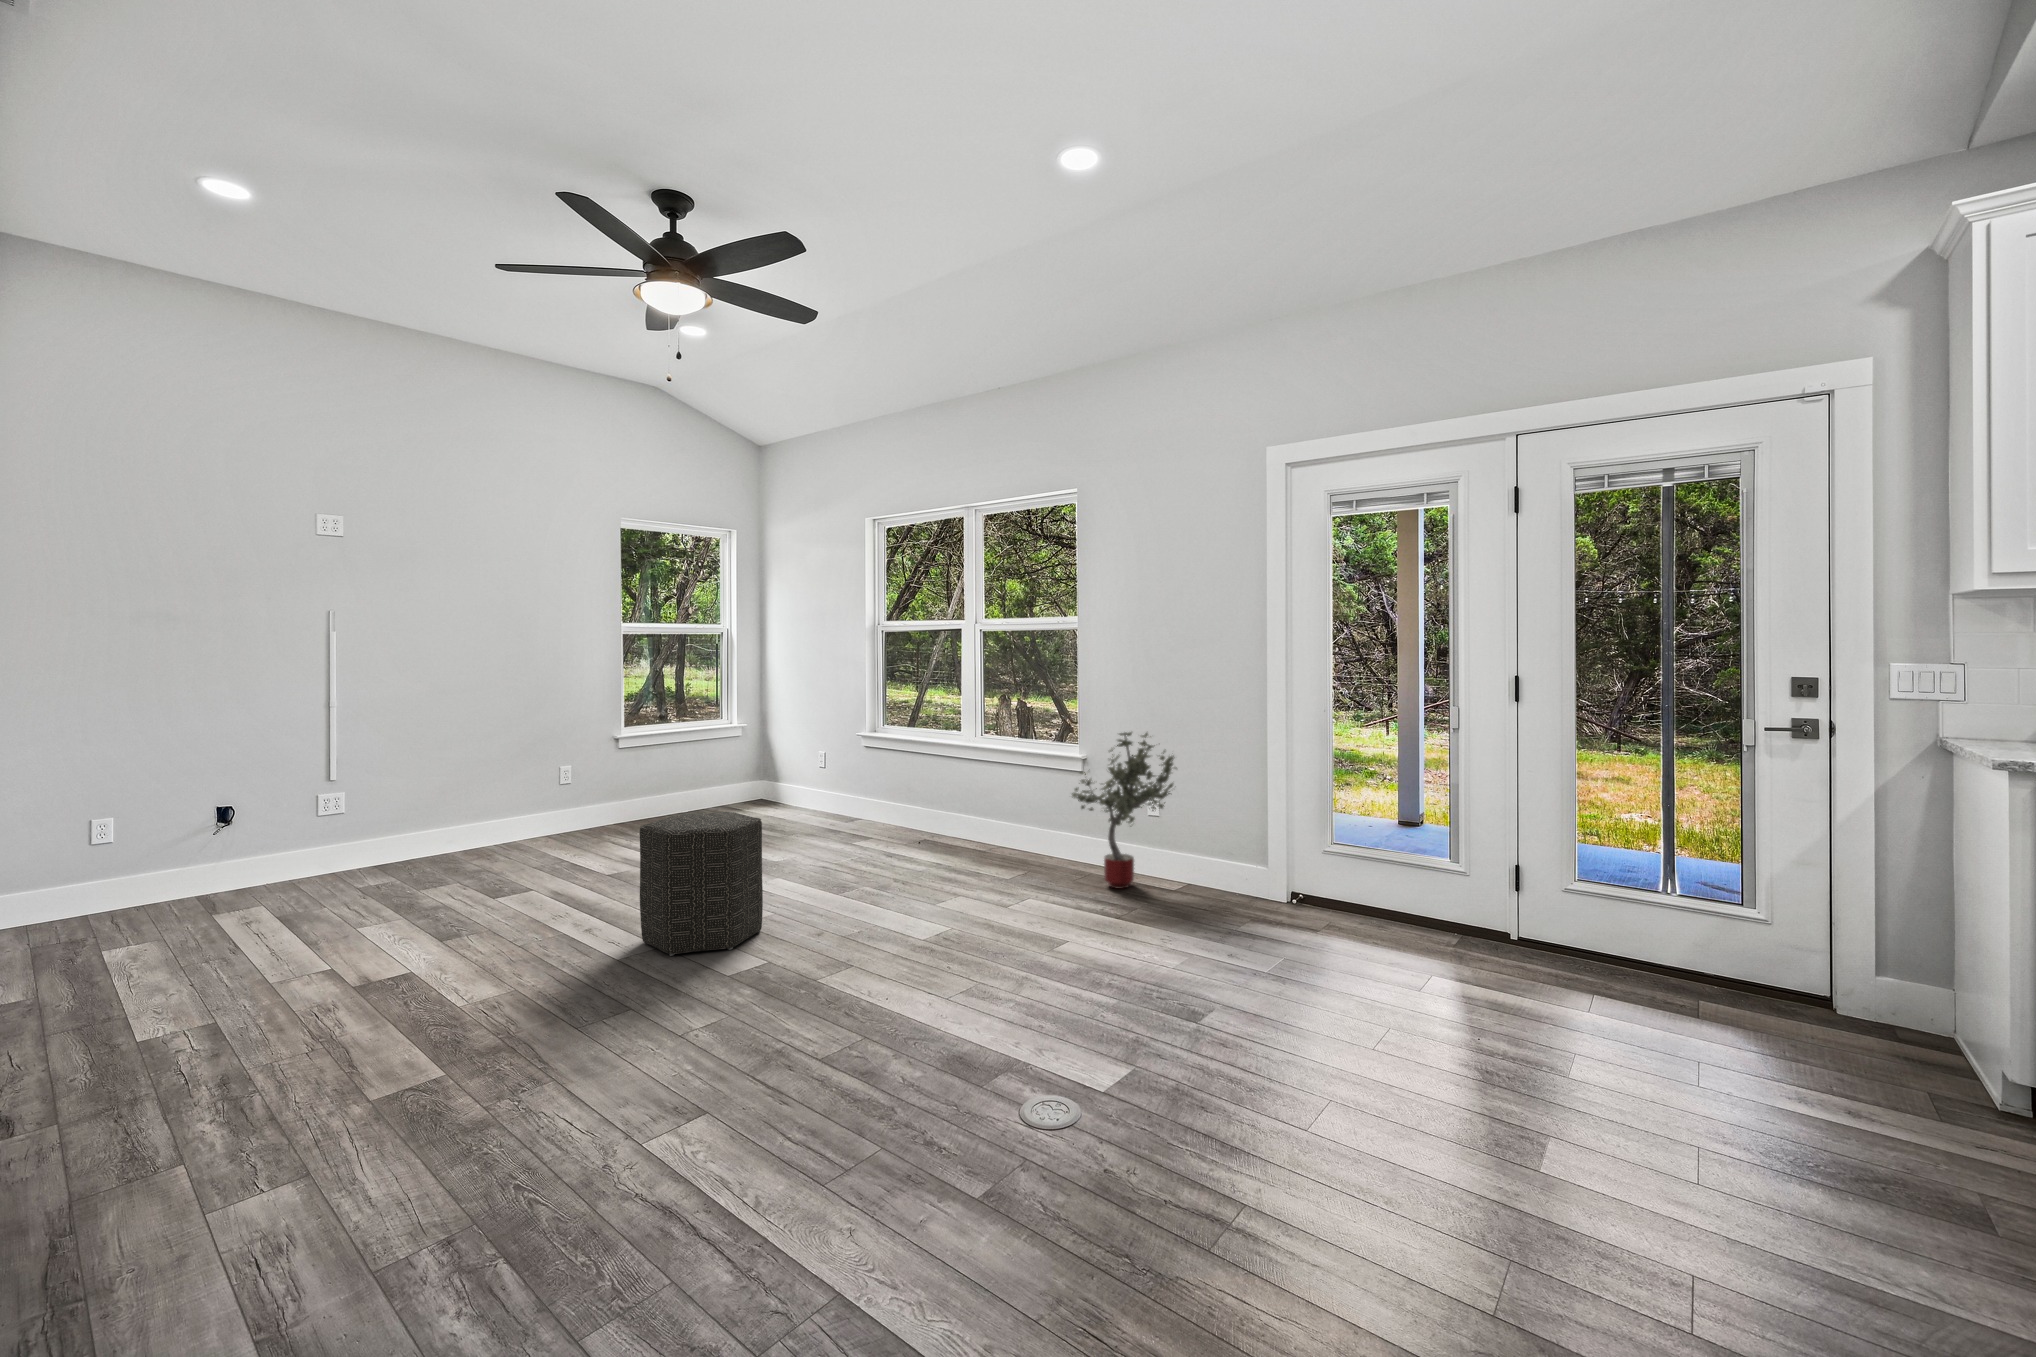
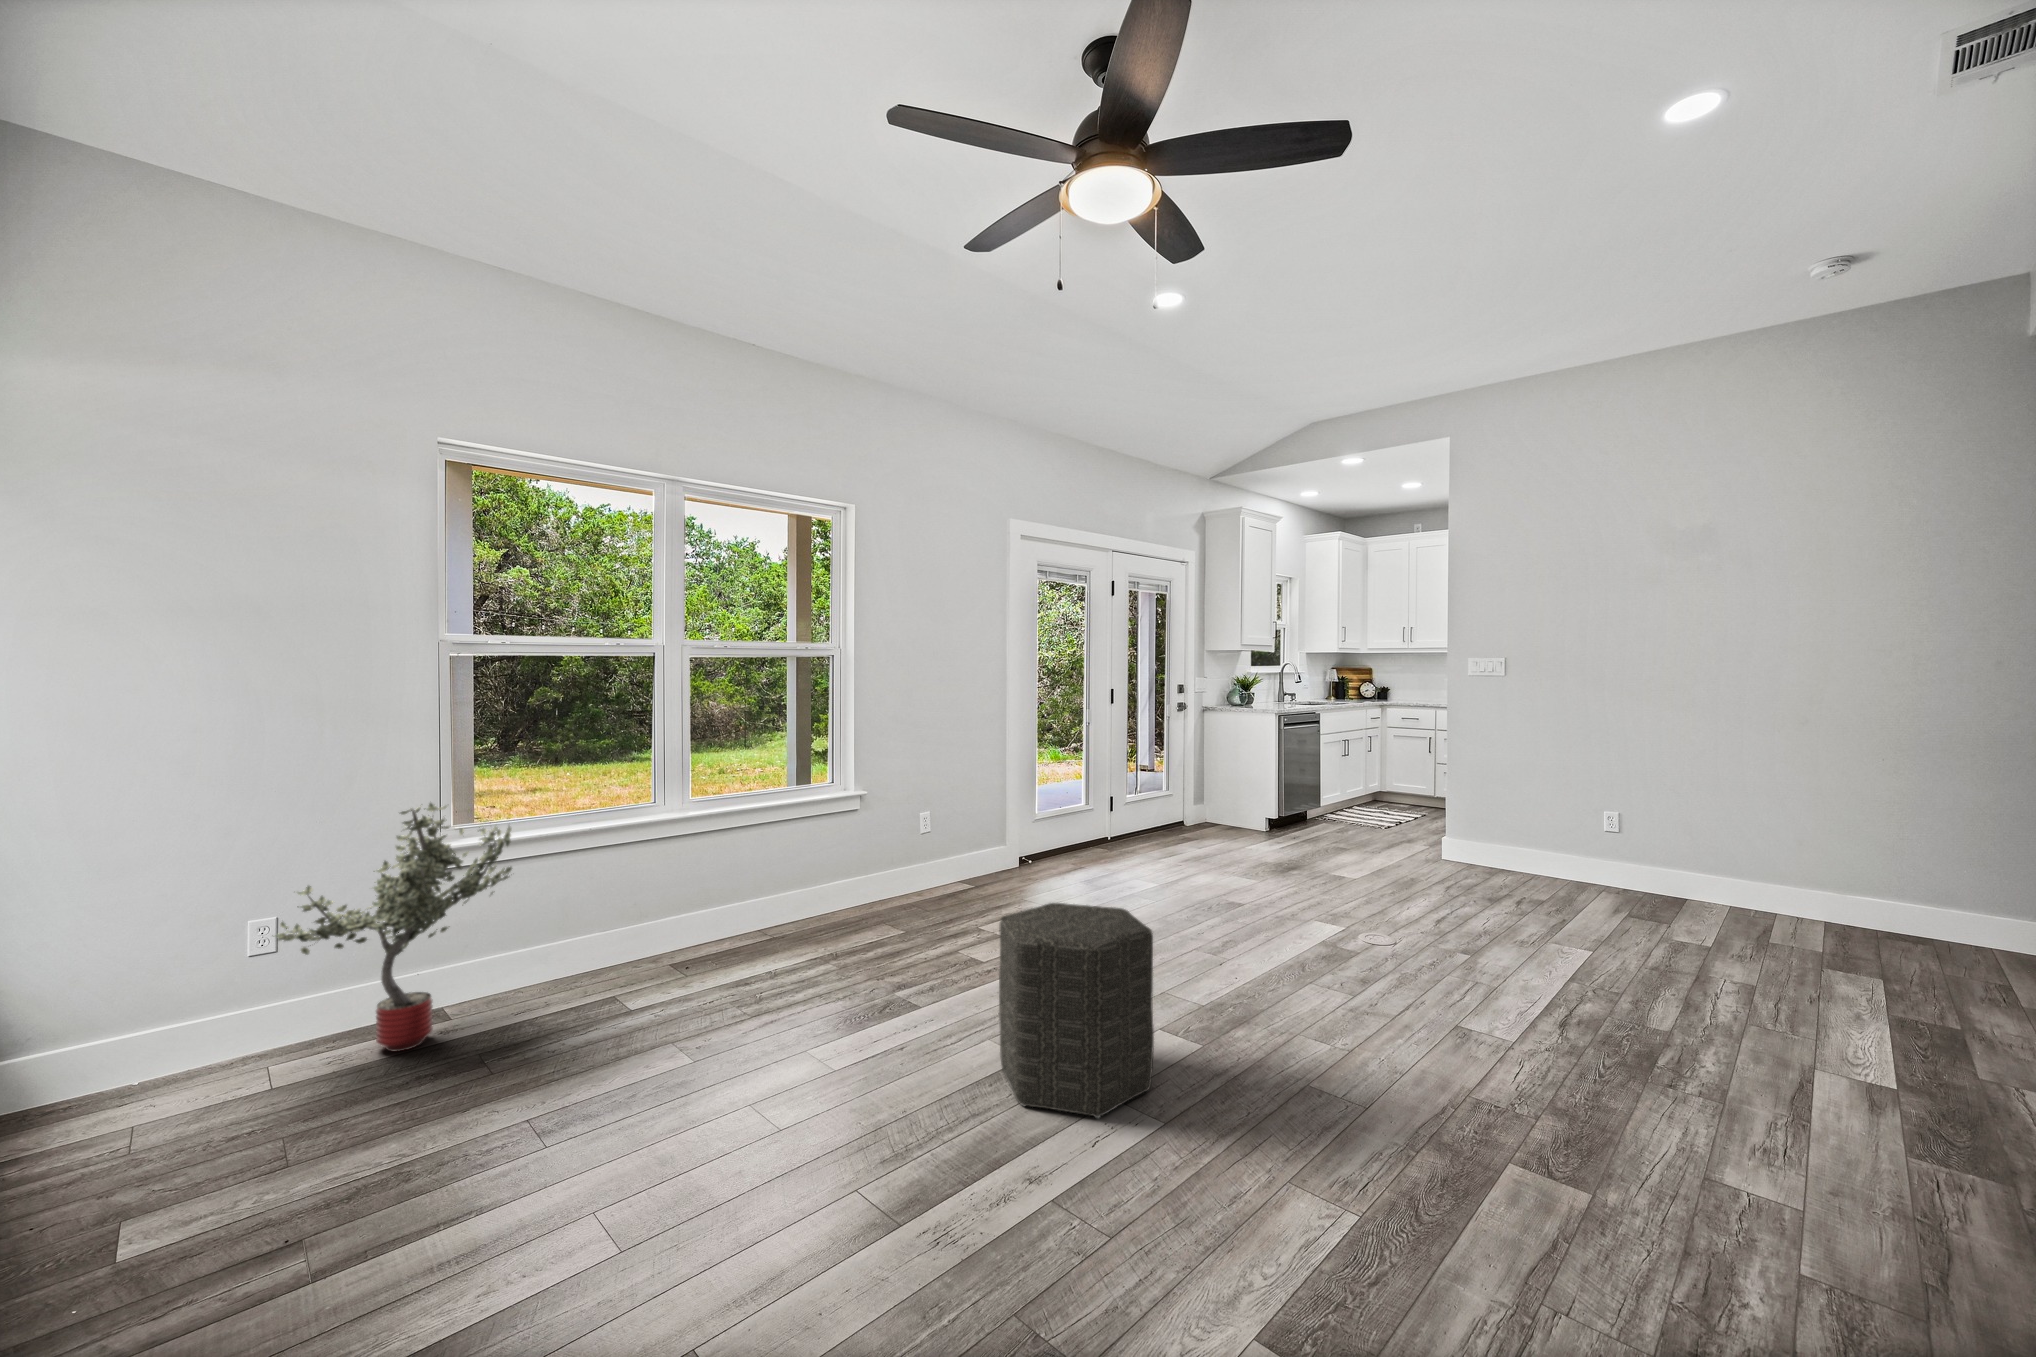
potted tree: present [1072,732,1177,889] -> present [274,803,512,1052]

